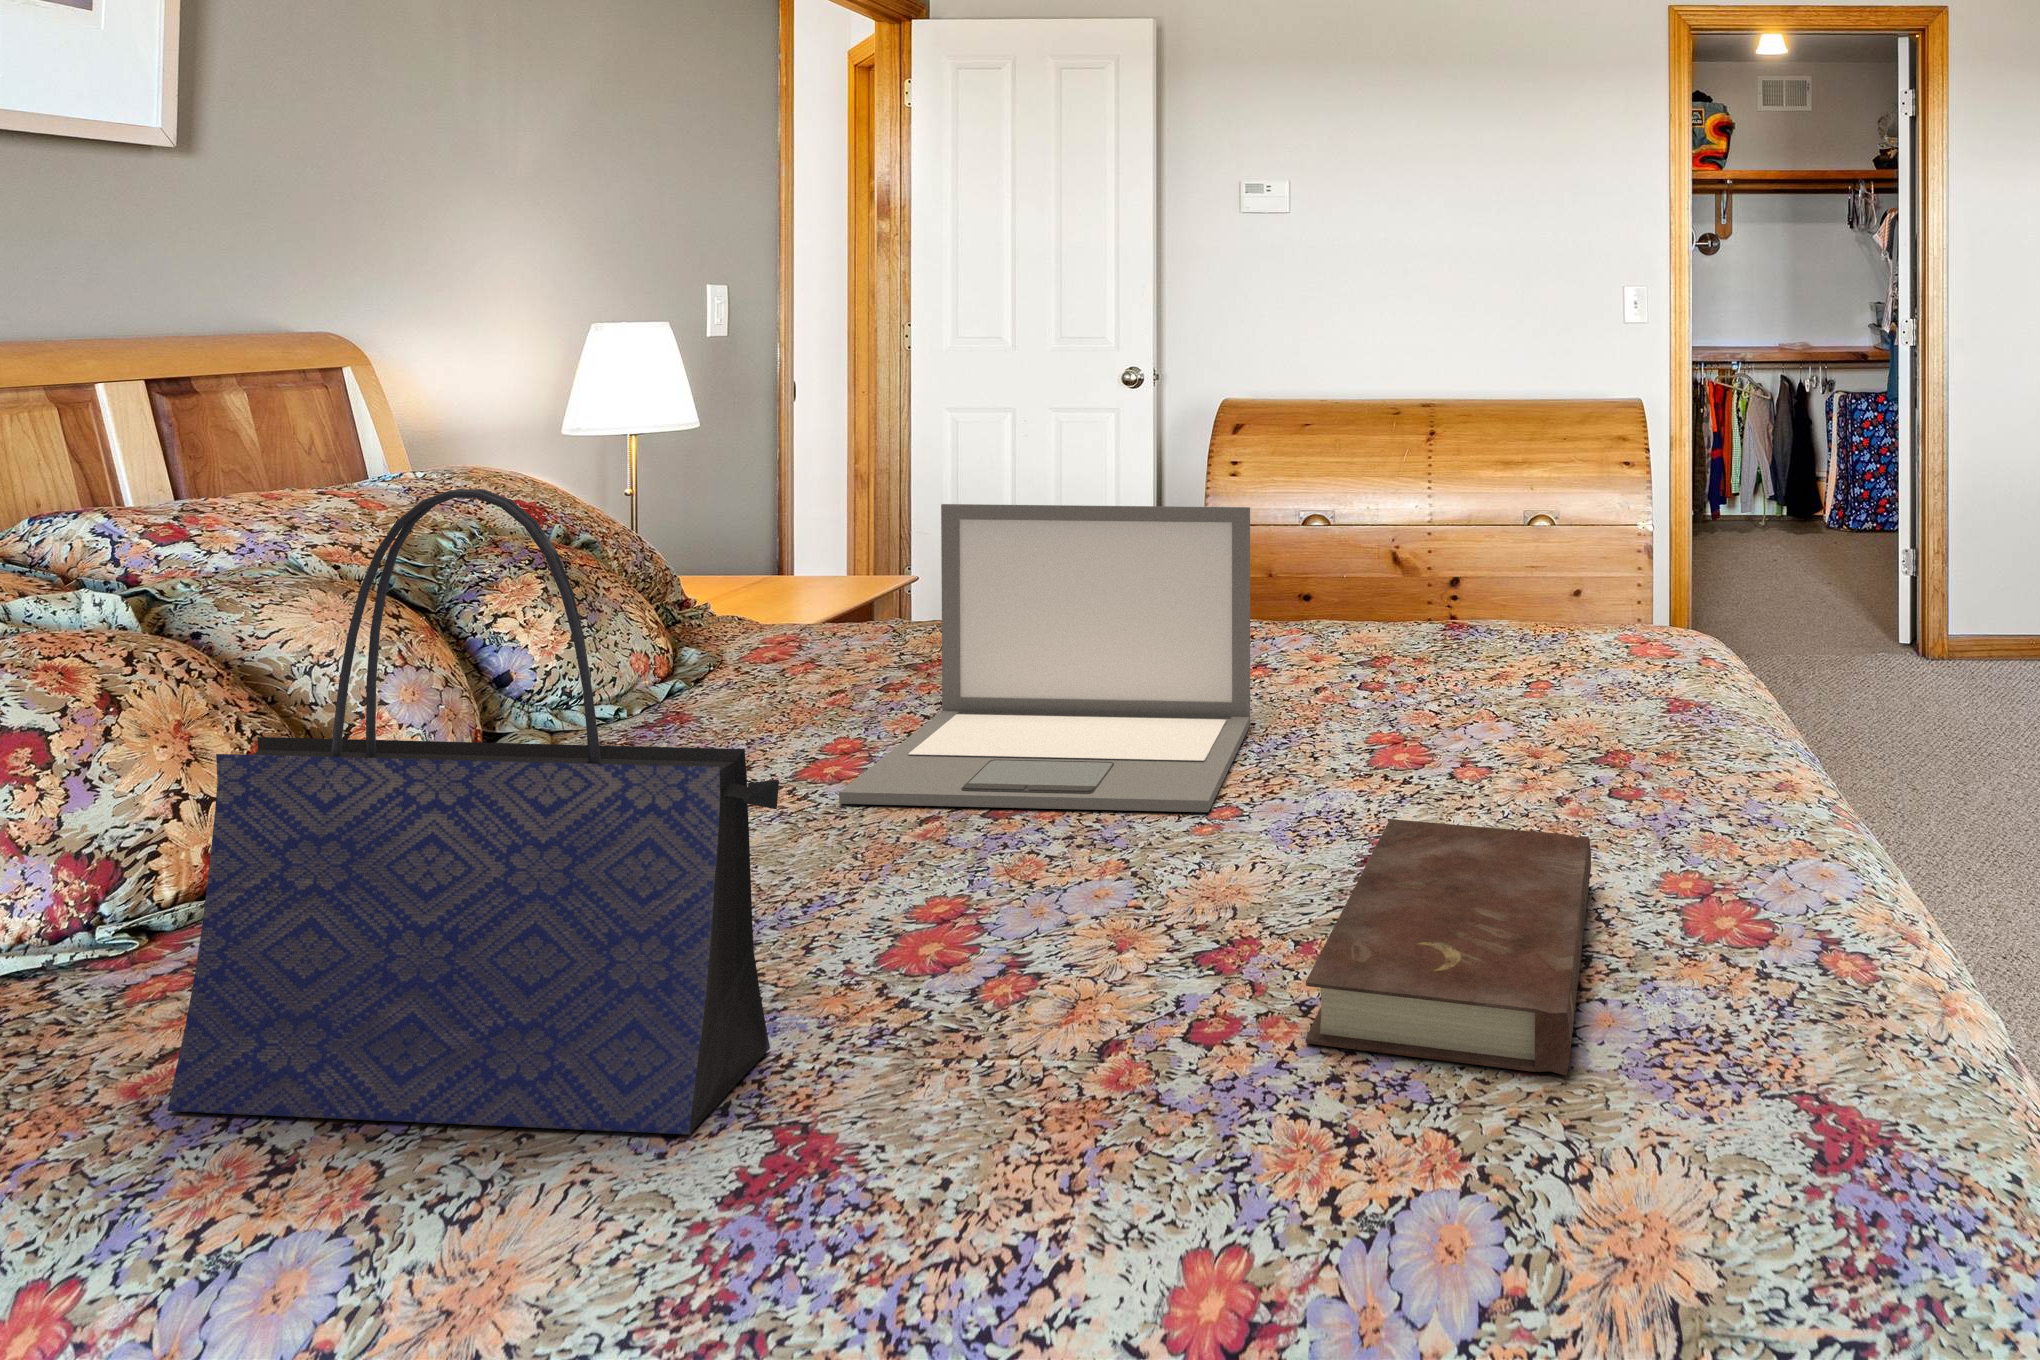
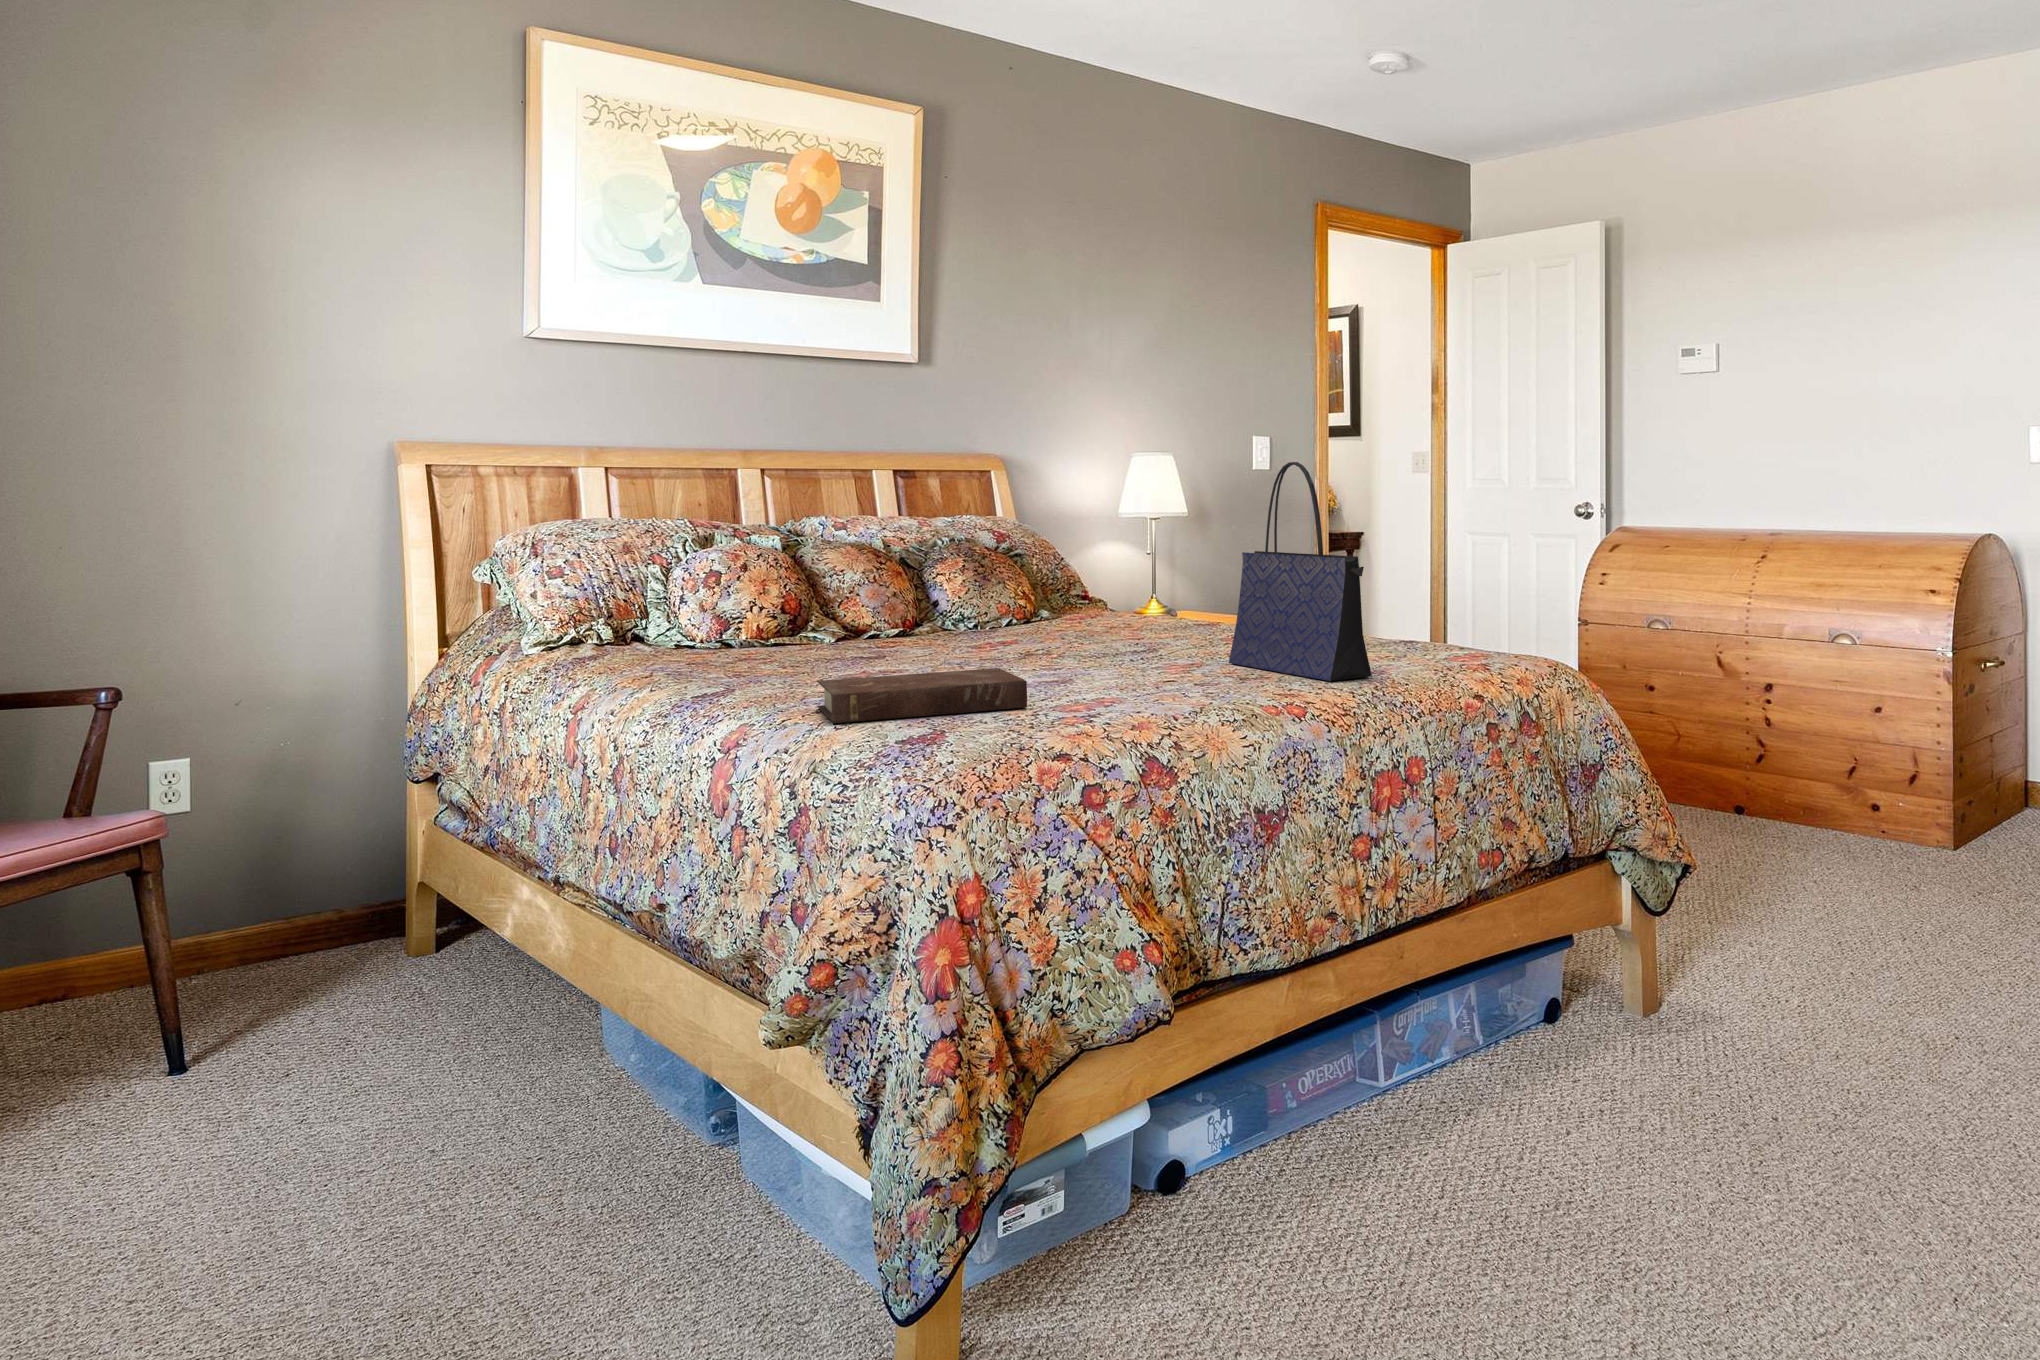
tote bag: present [168,489,779,1134] -> present [1229,462,1372,681]
laptop: present [839,504,1250,812] -> none [940,525,1148,676]

